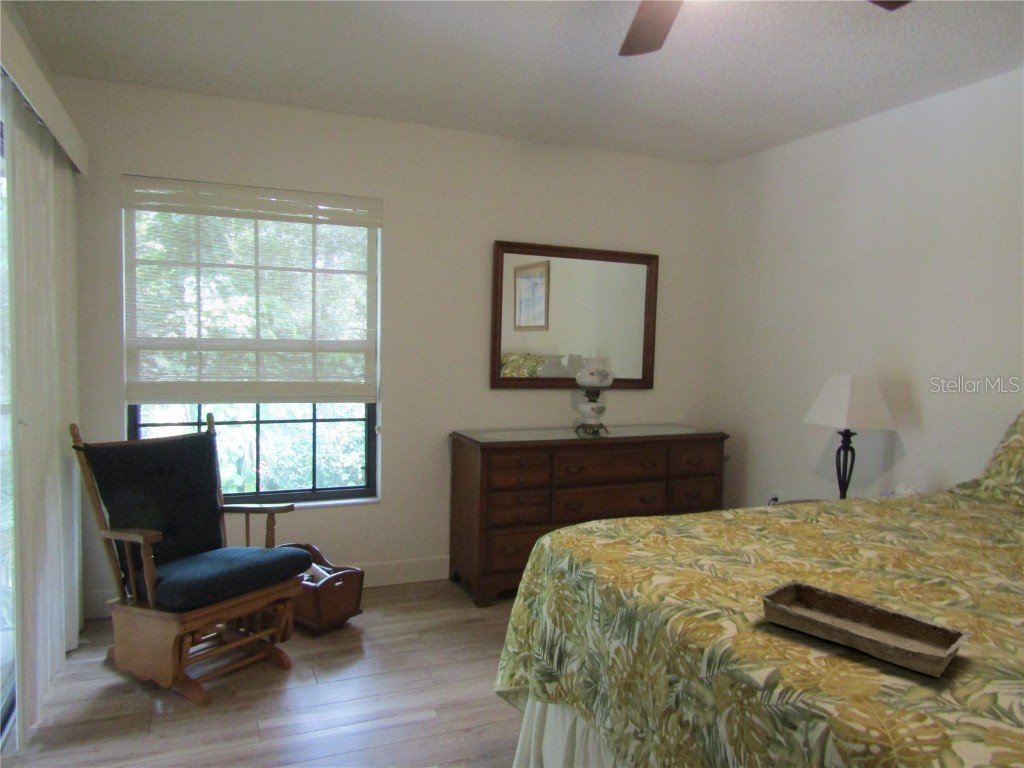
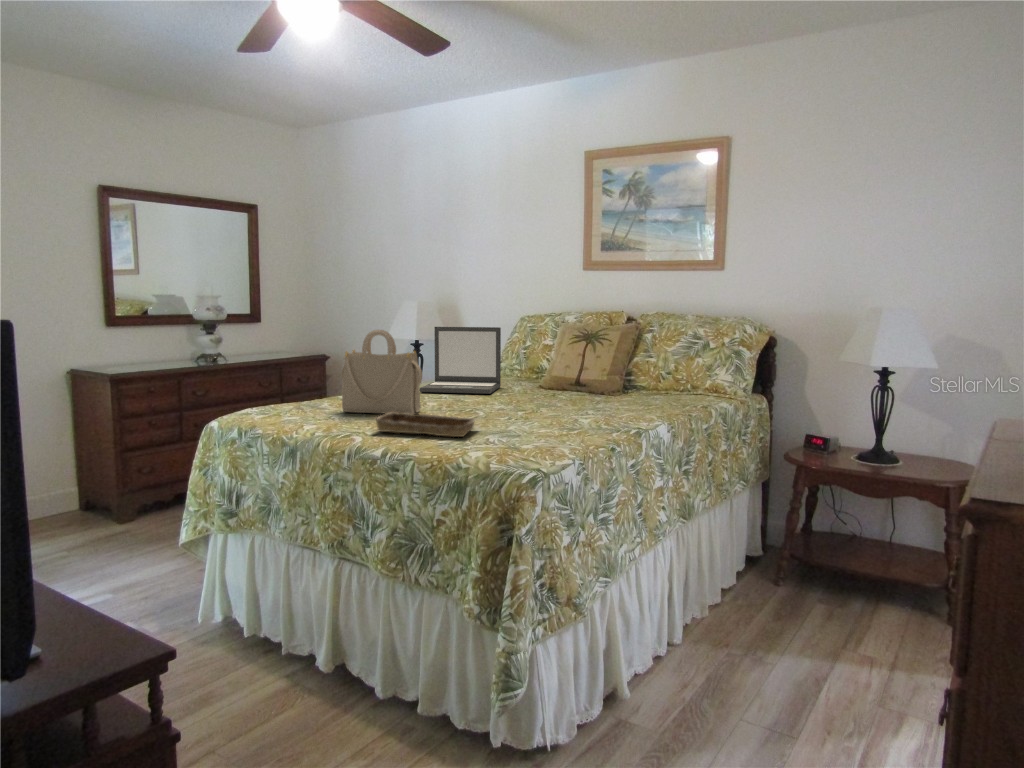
laptop: none [845,420,998,544] -> present [420,327,501,394]
handbag: none [717,433,853,578] -> present [342,330,422,414]

